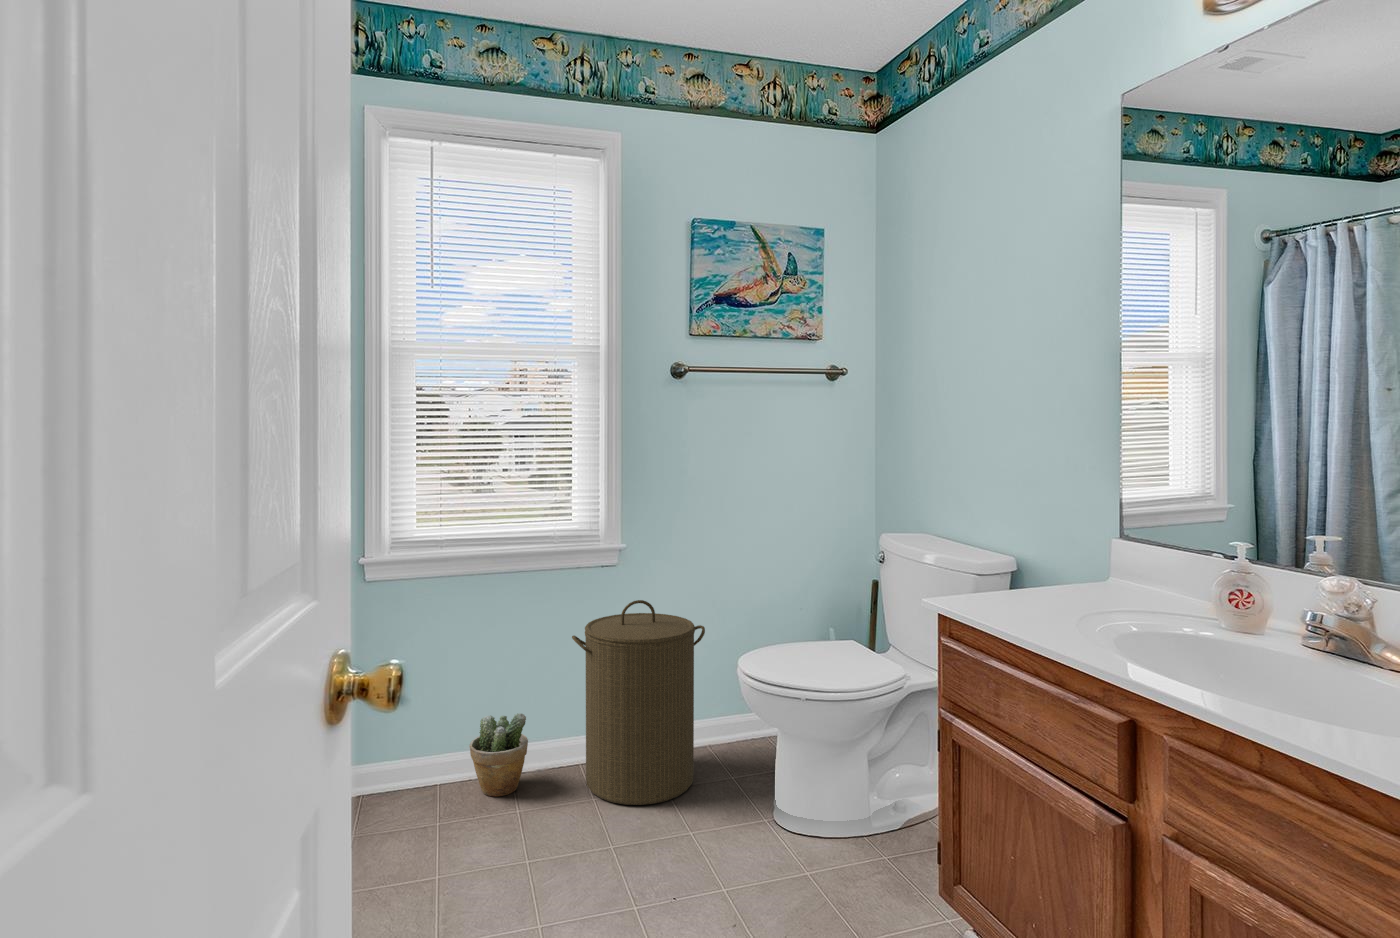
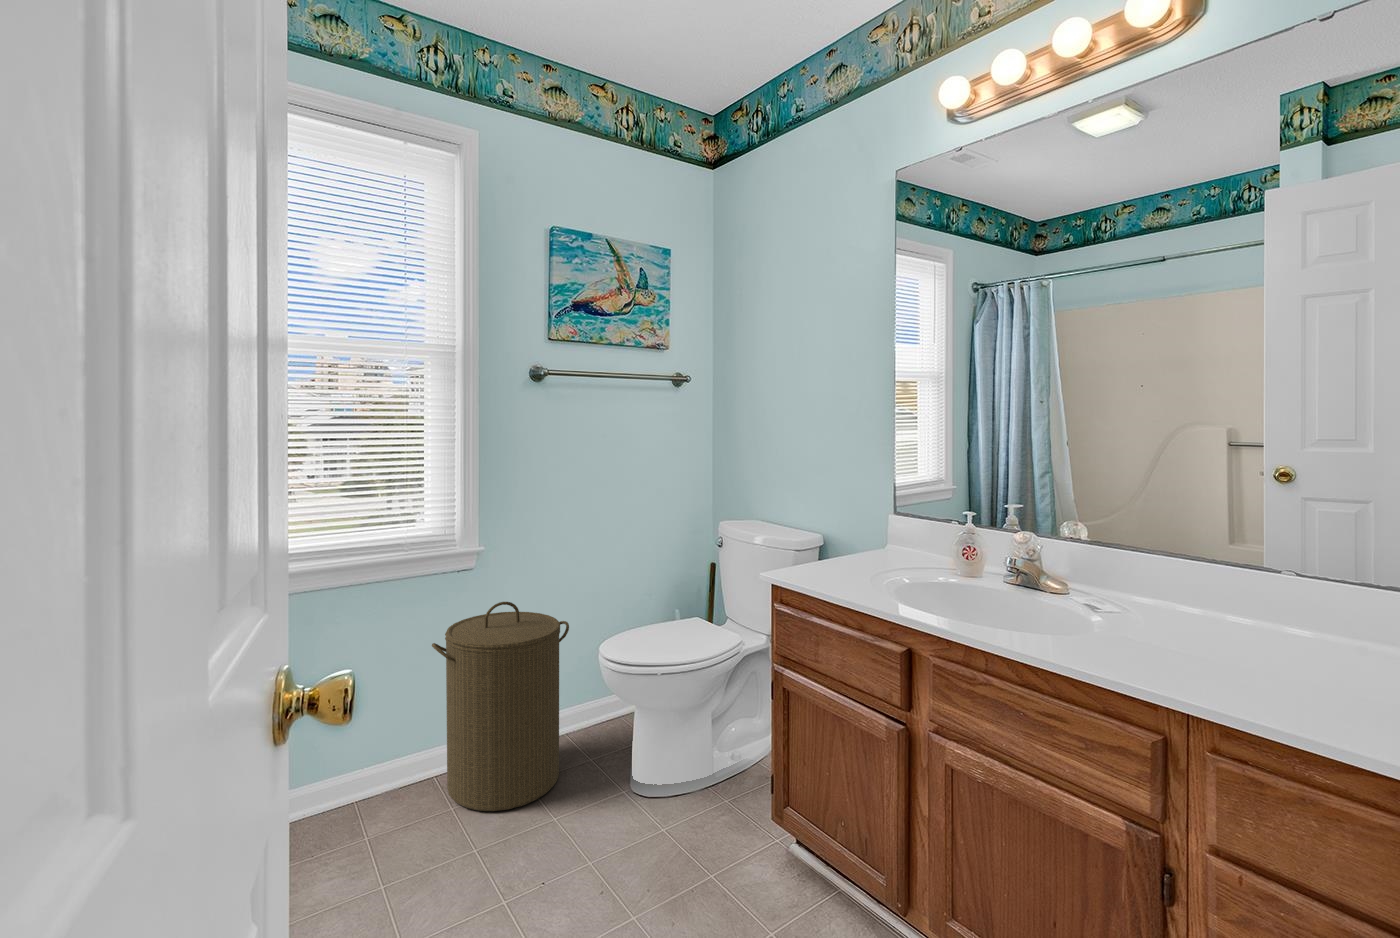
potted plant: present [469,713,528,797] -> none [312,730,382,824]

